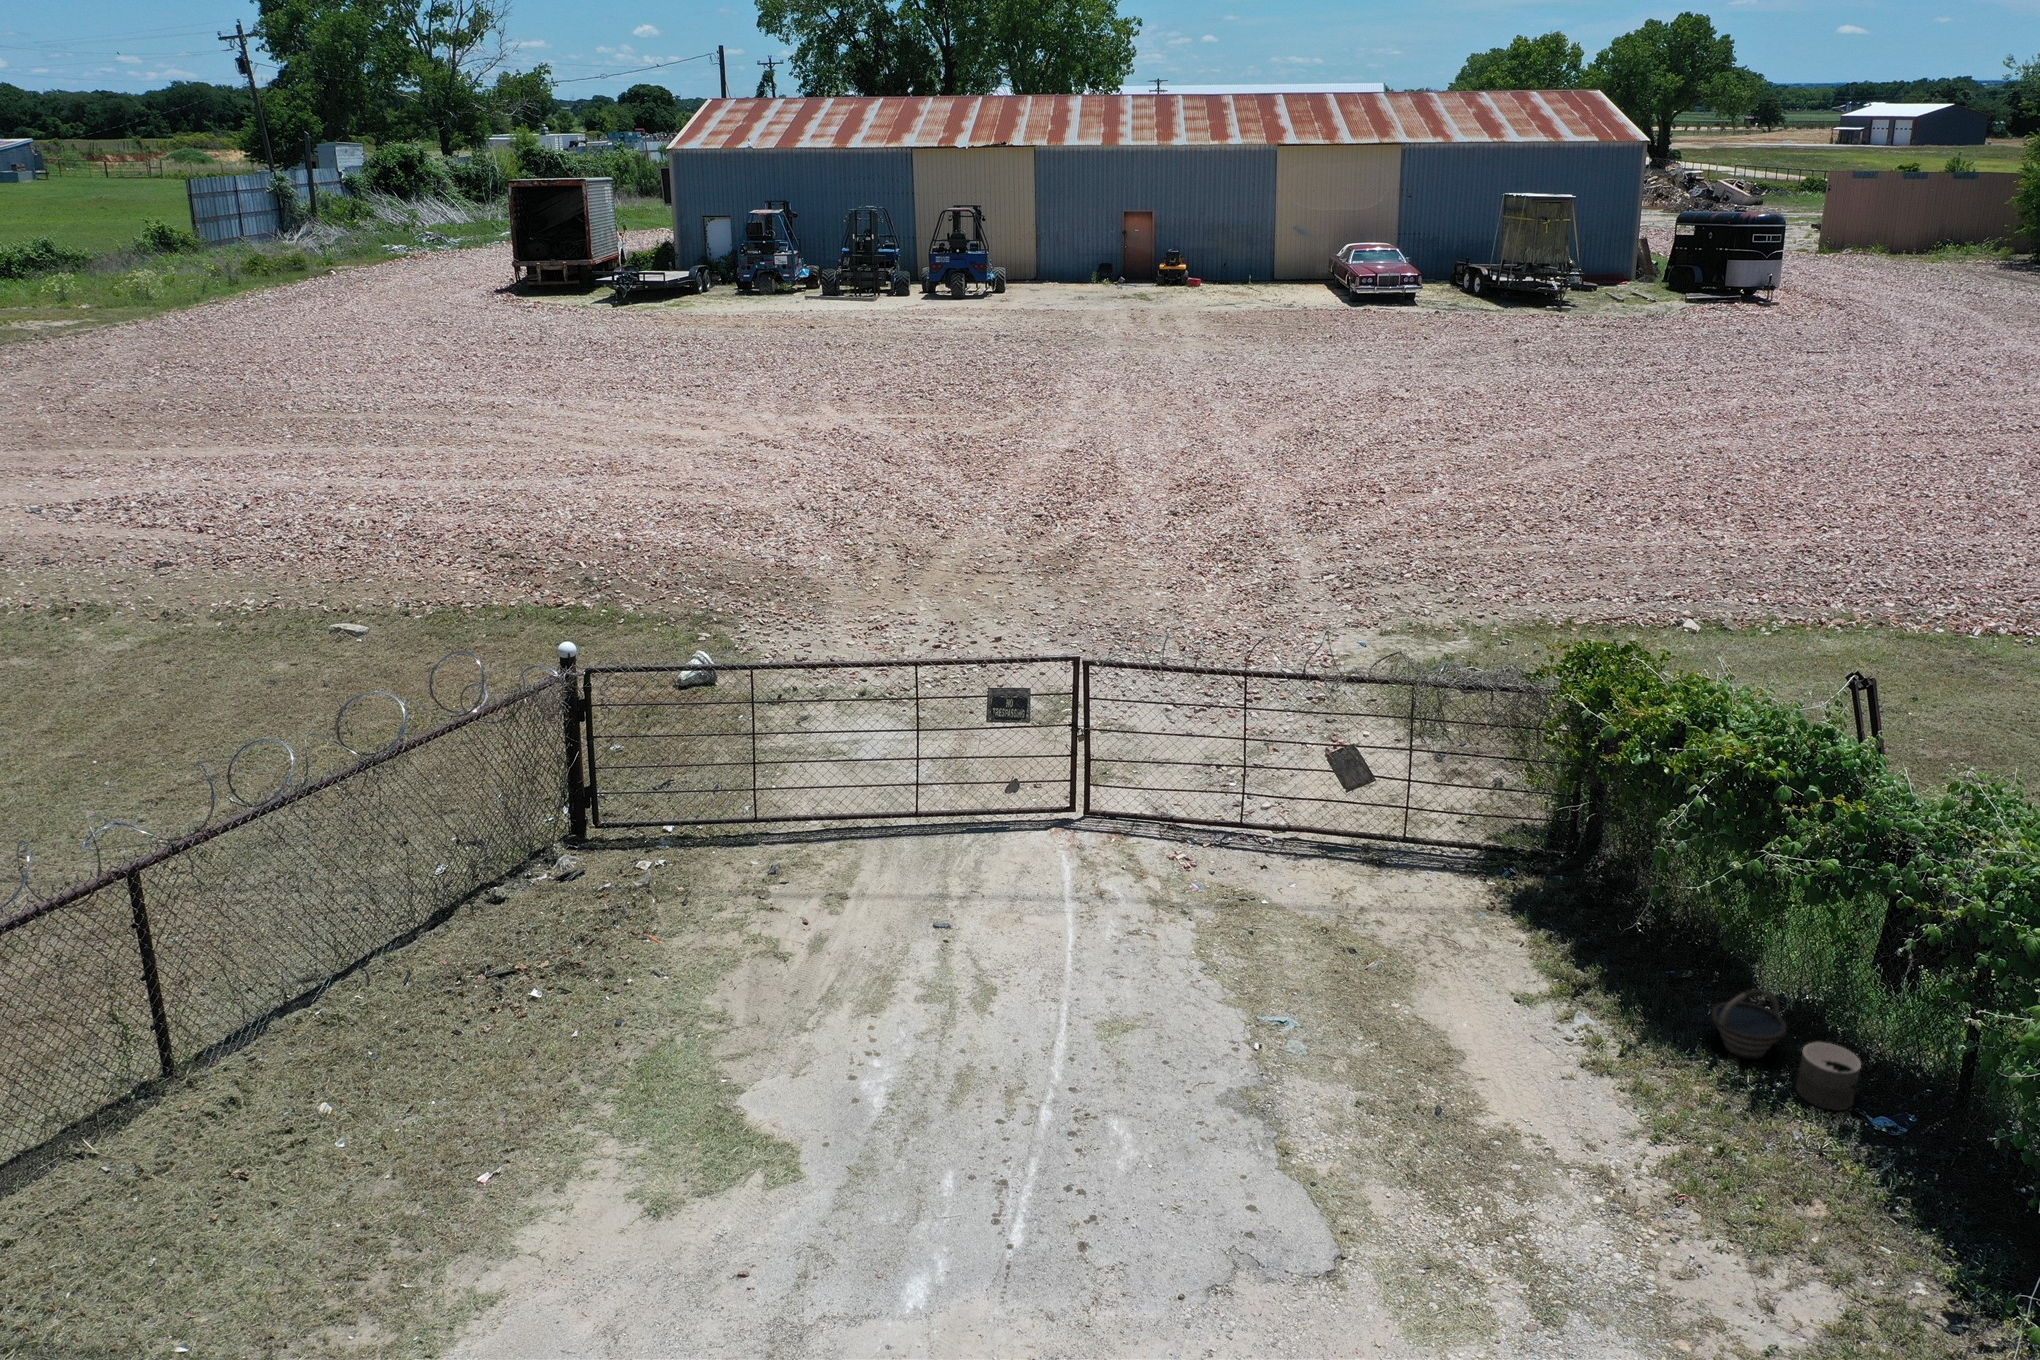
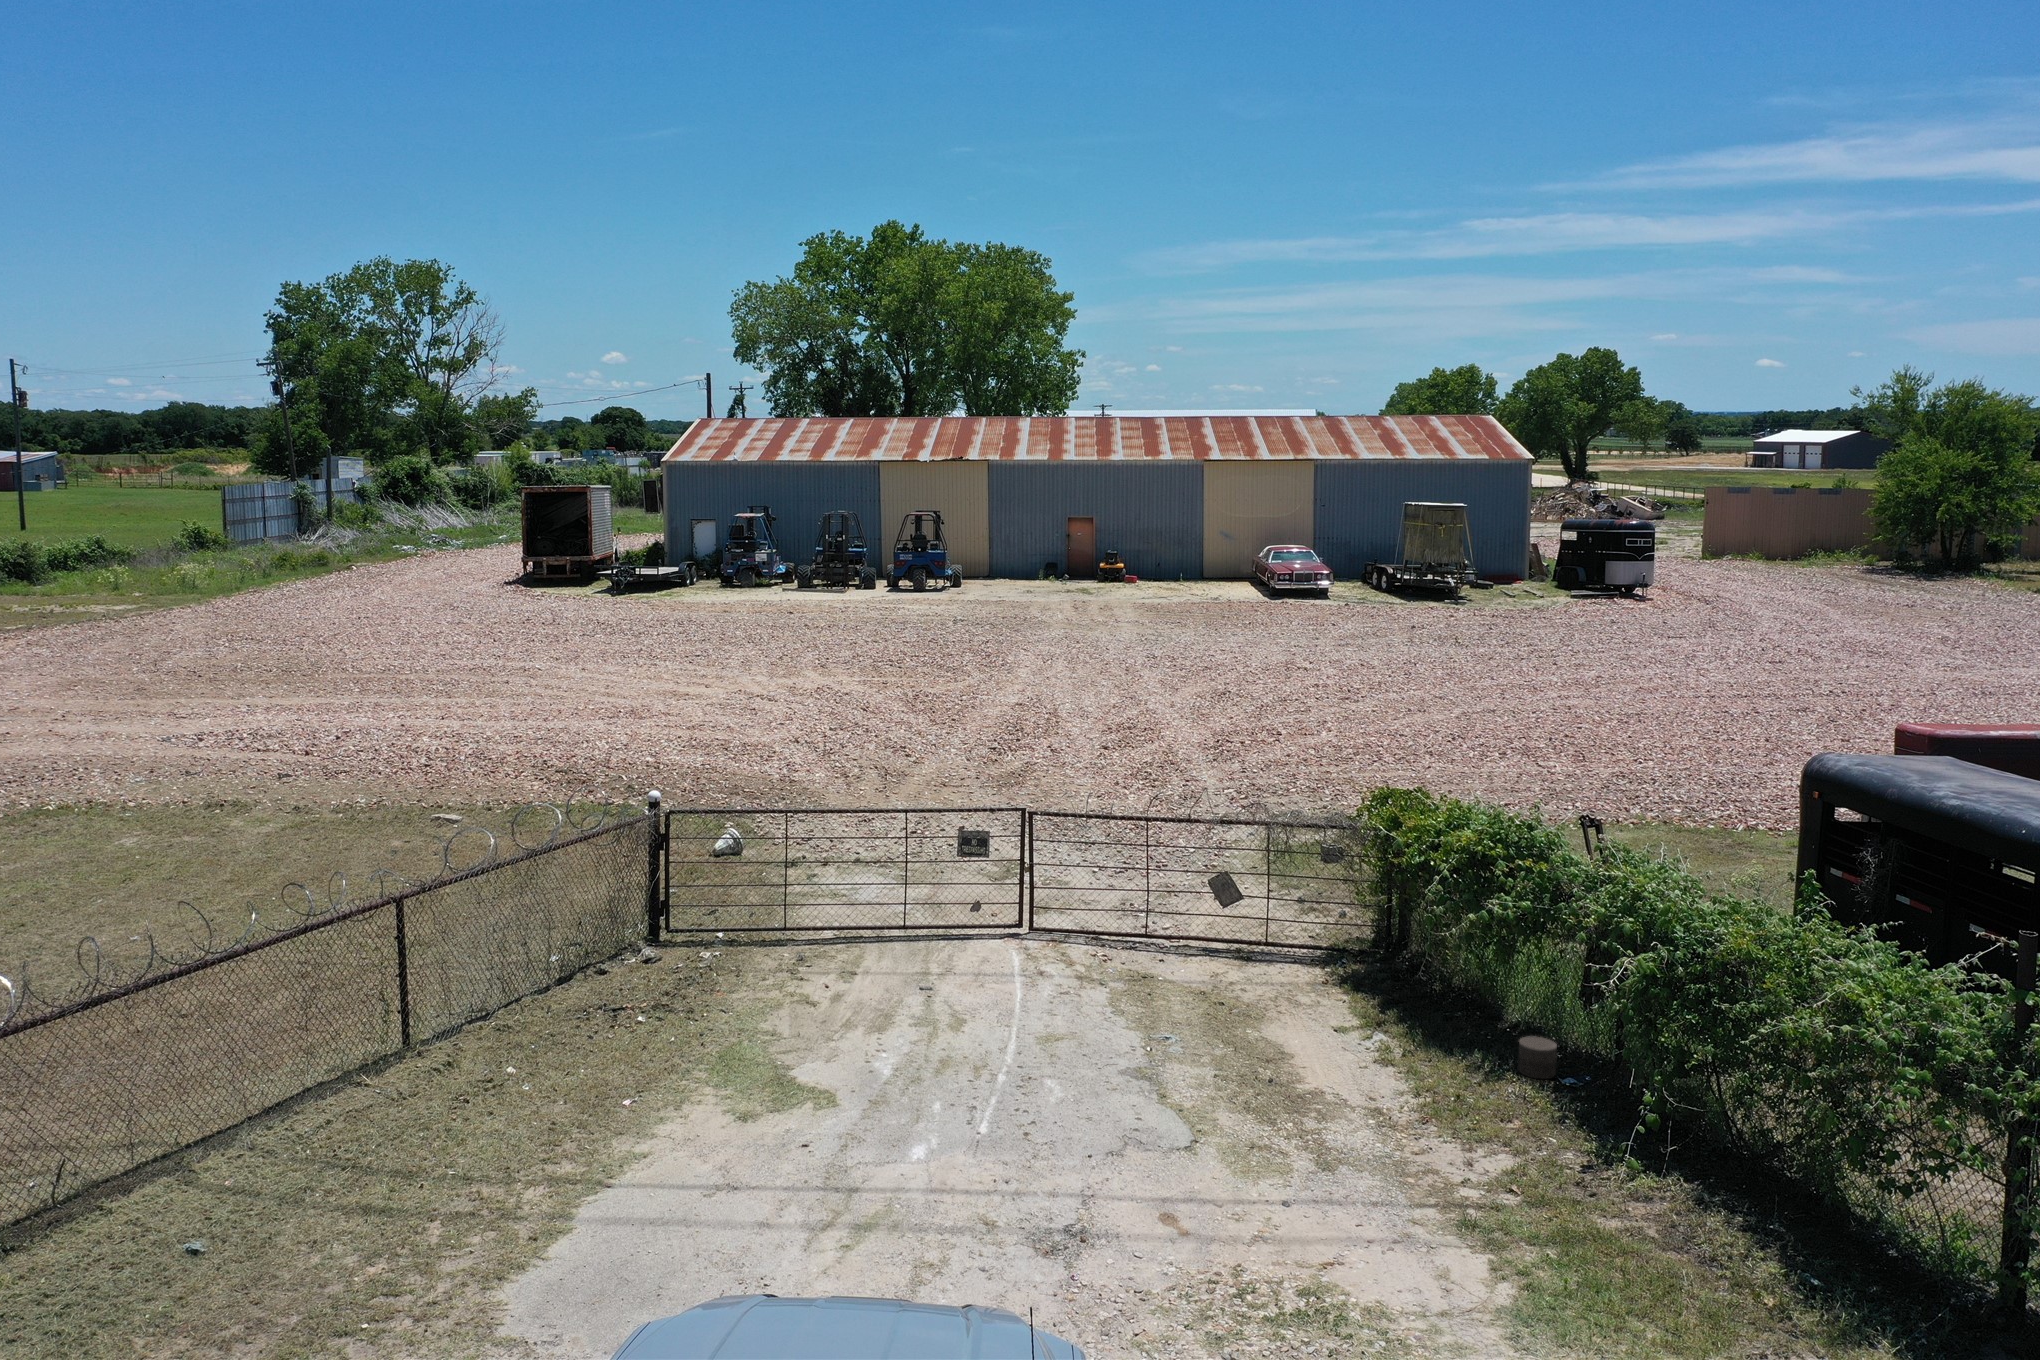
bucket: present [1711,989,1786,1059] -> none [1465,1006,1515,1056]

